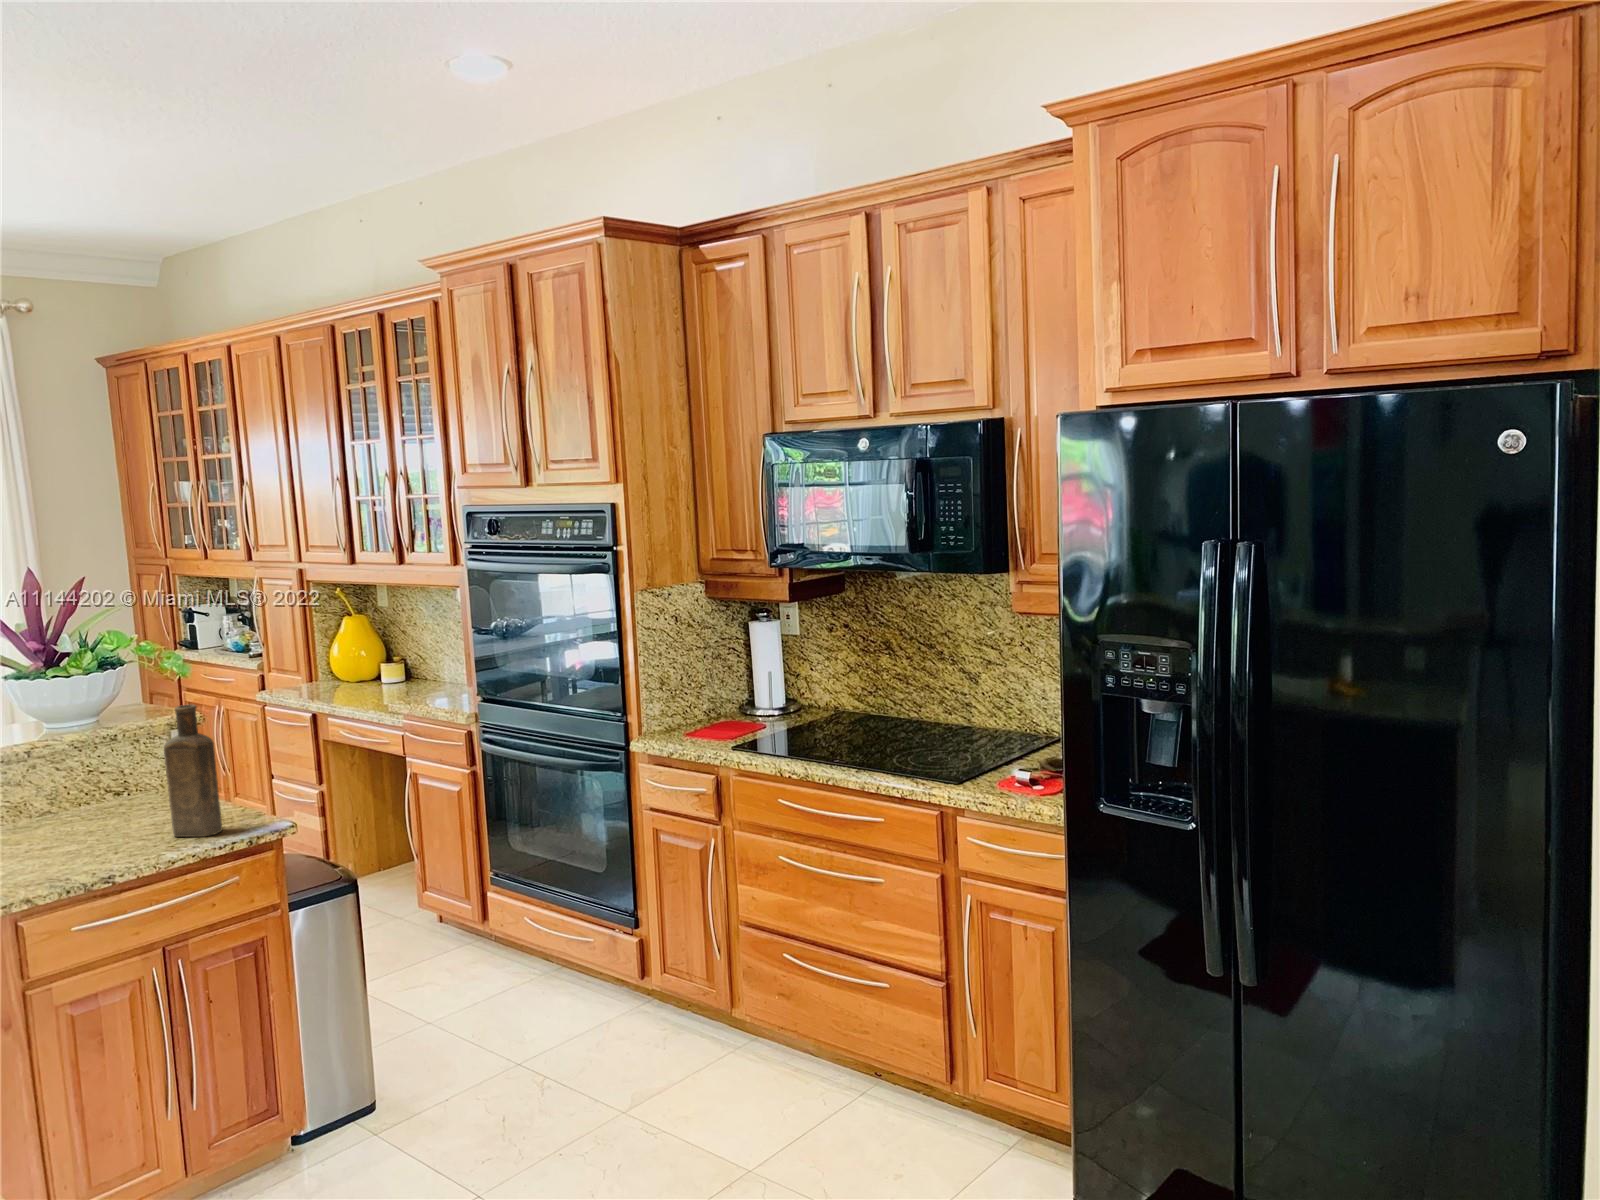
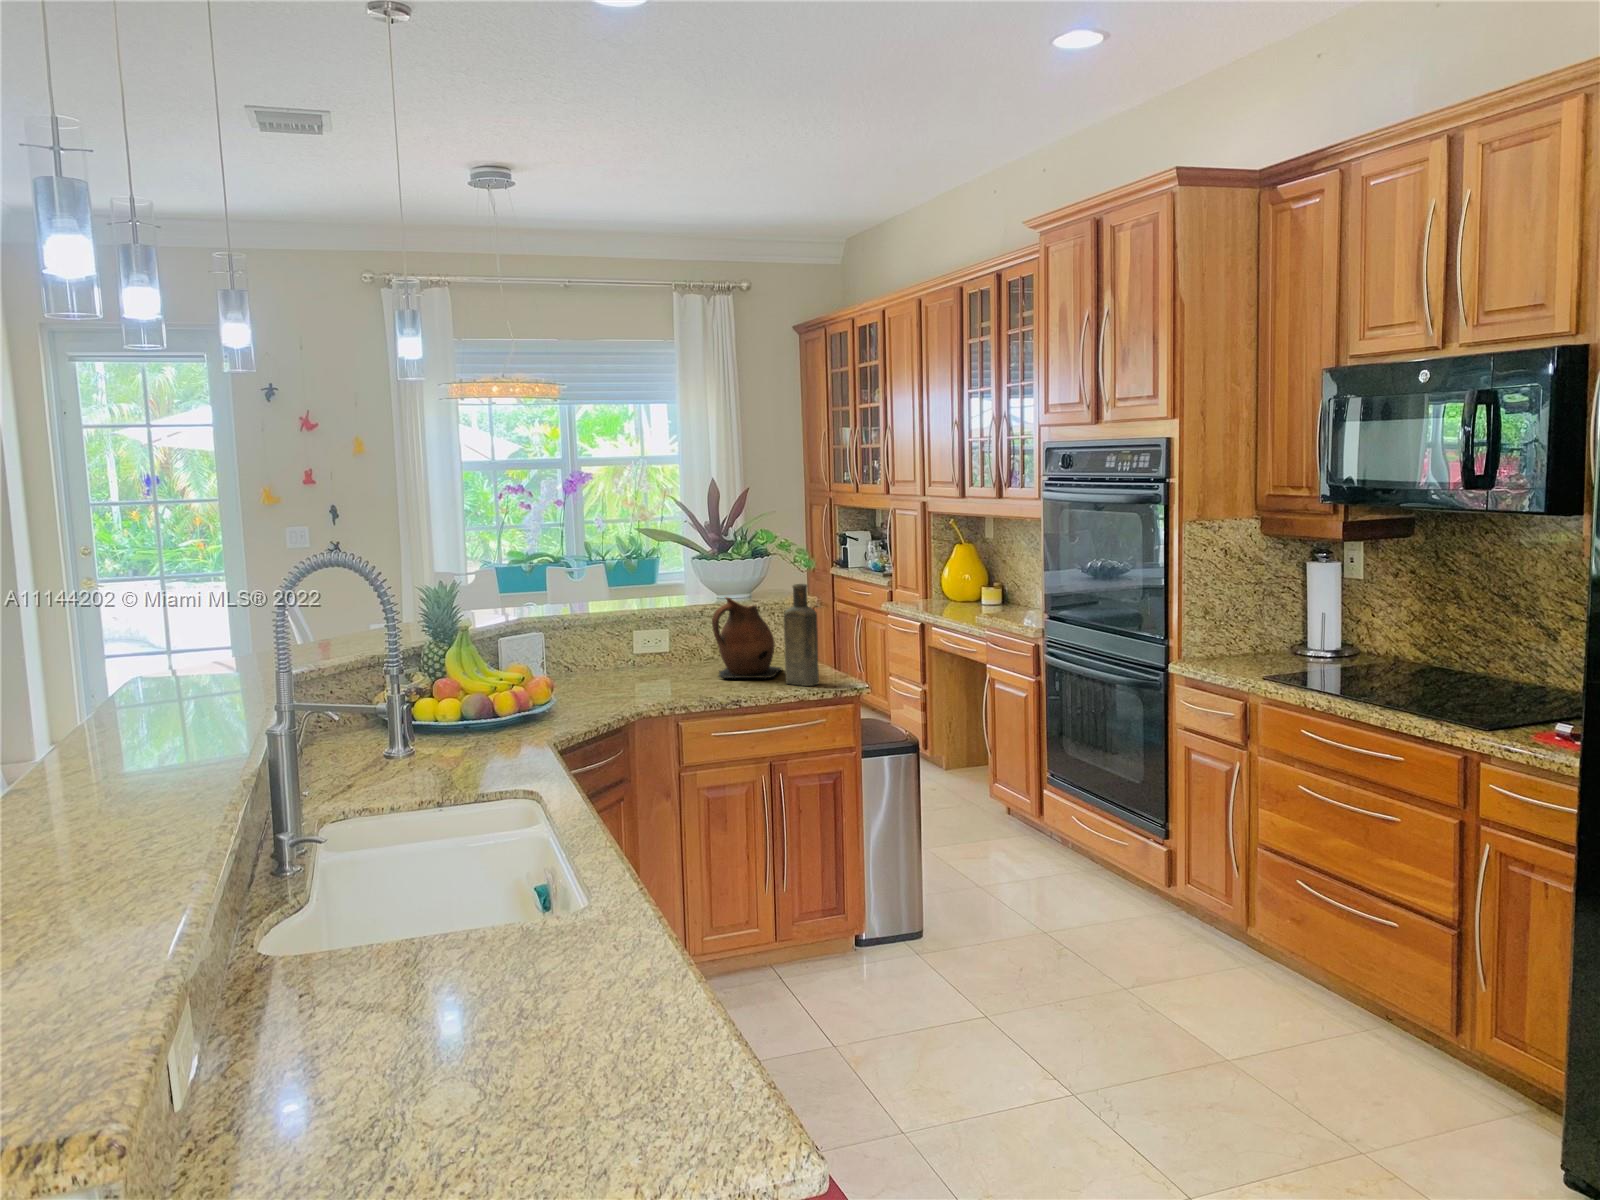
ceramic pitcher: none [51,731,161,842] -> present [712,597,782,679]

